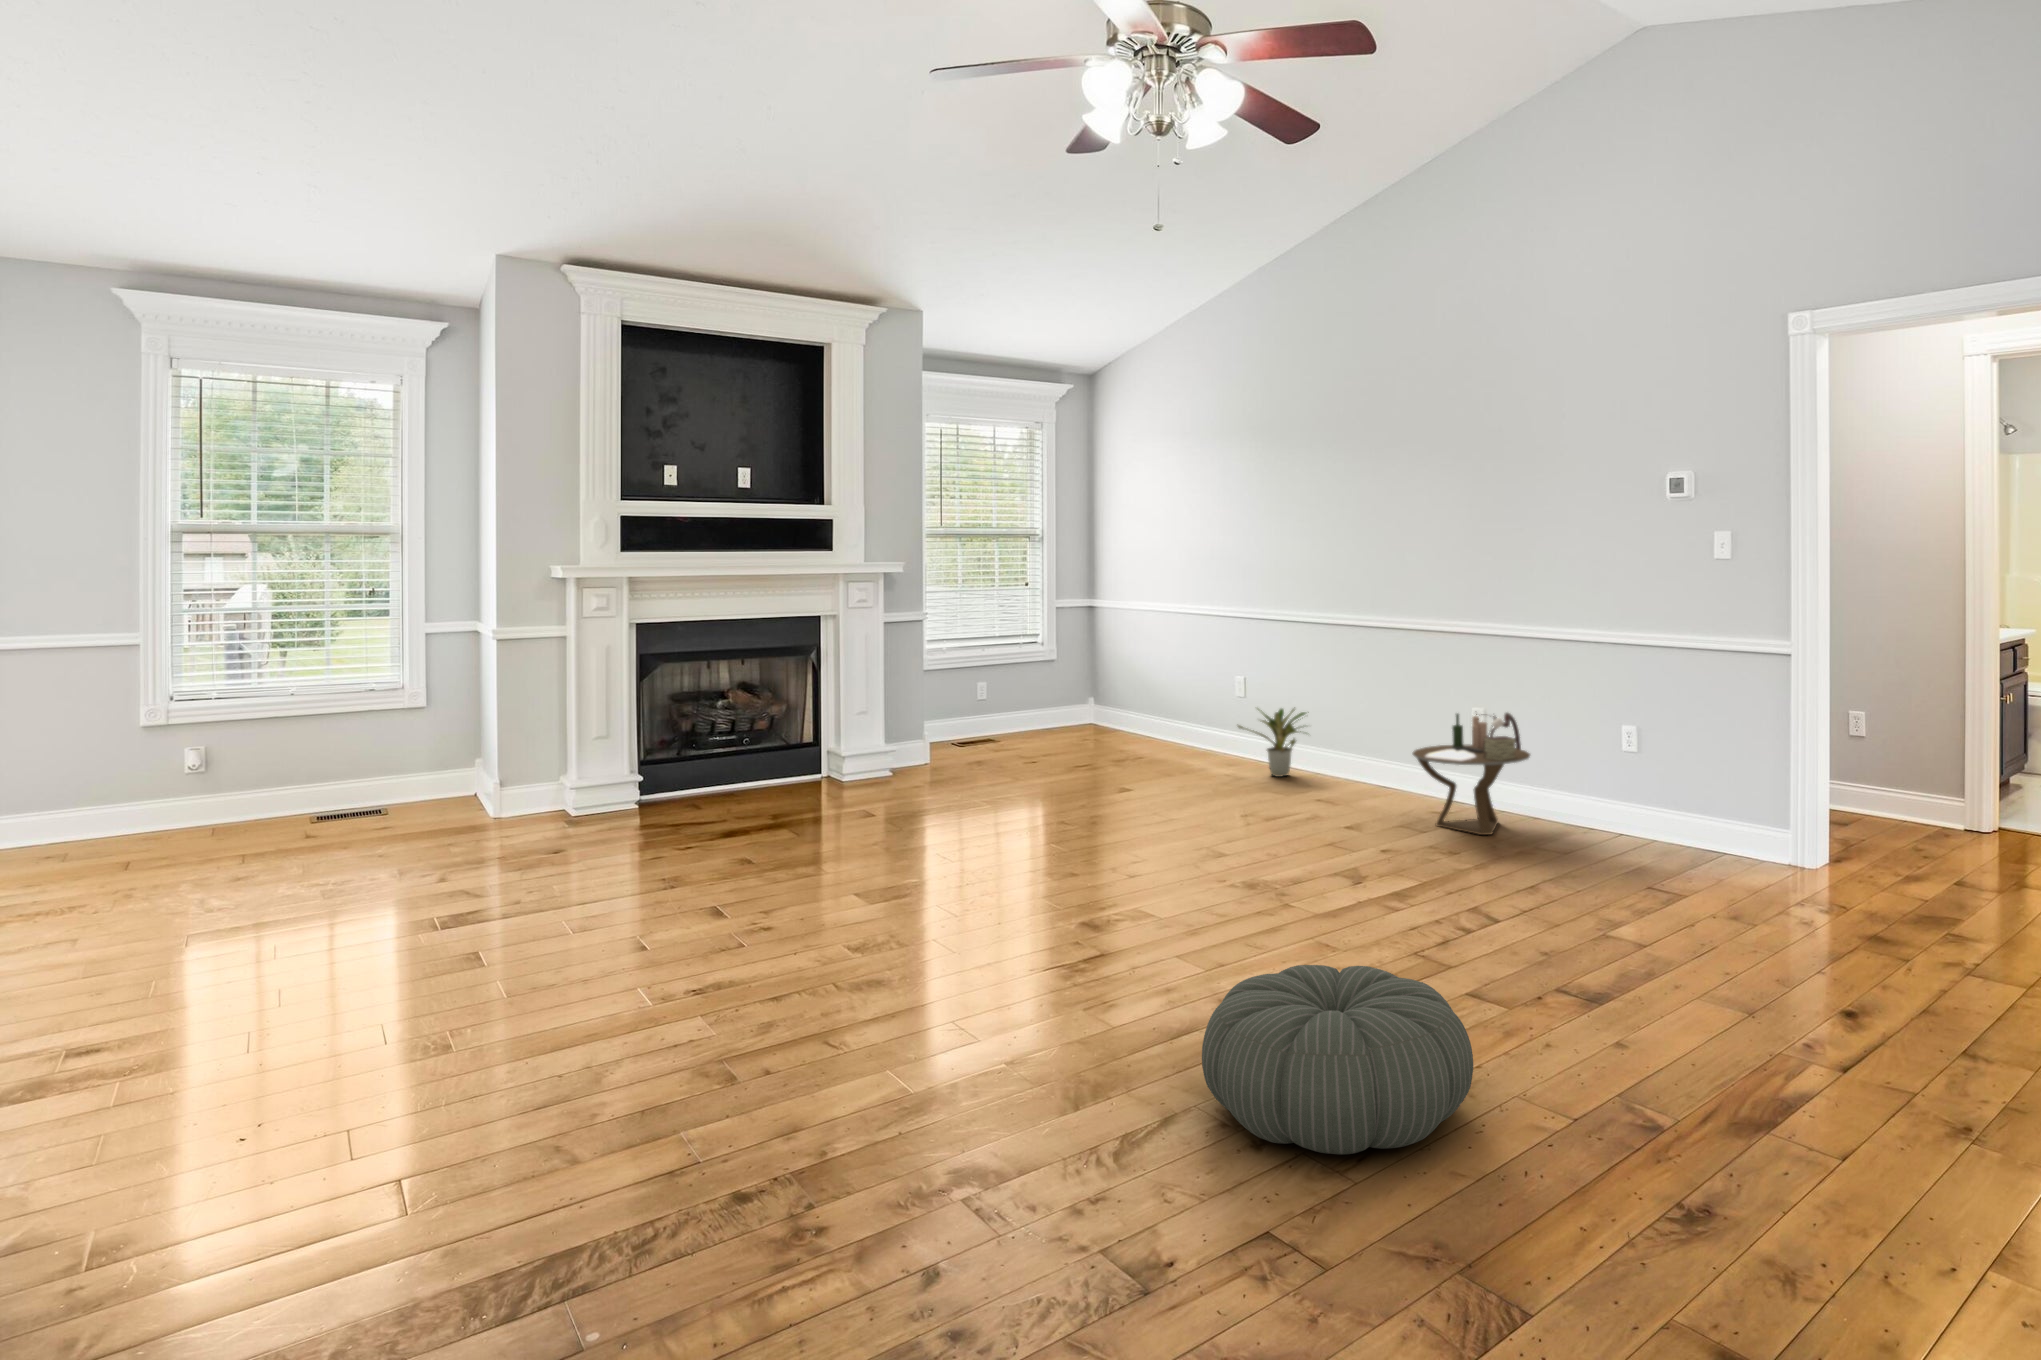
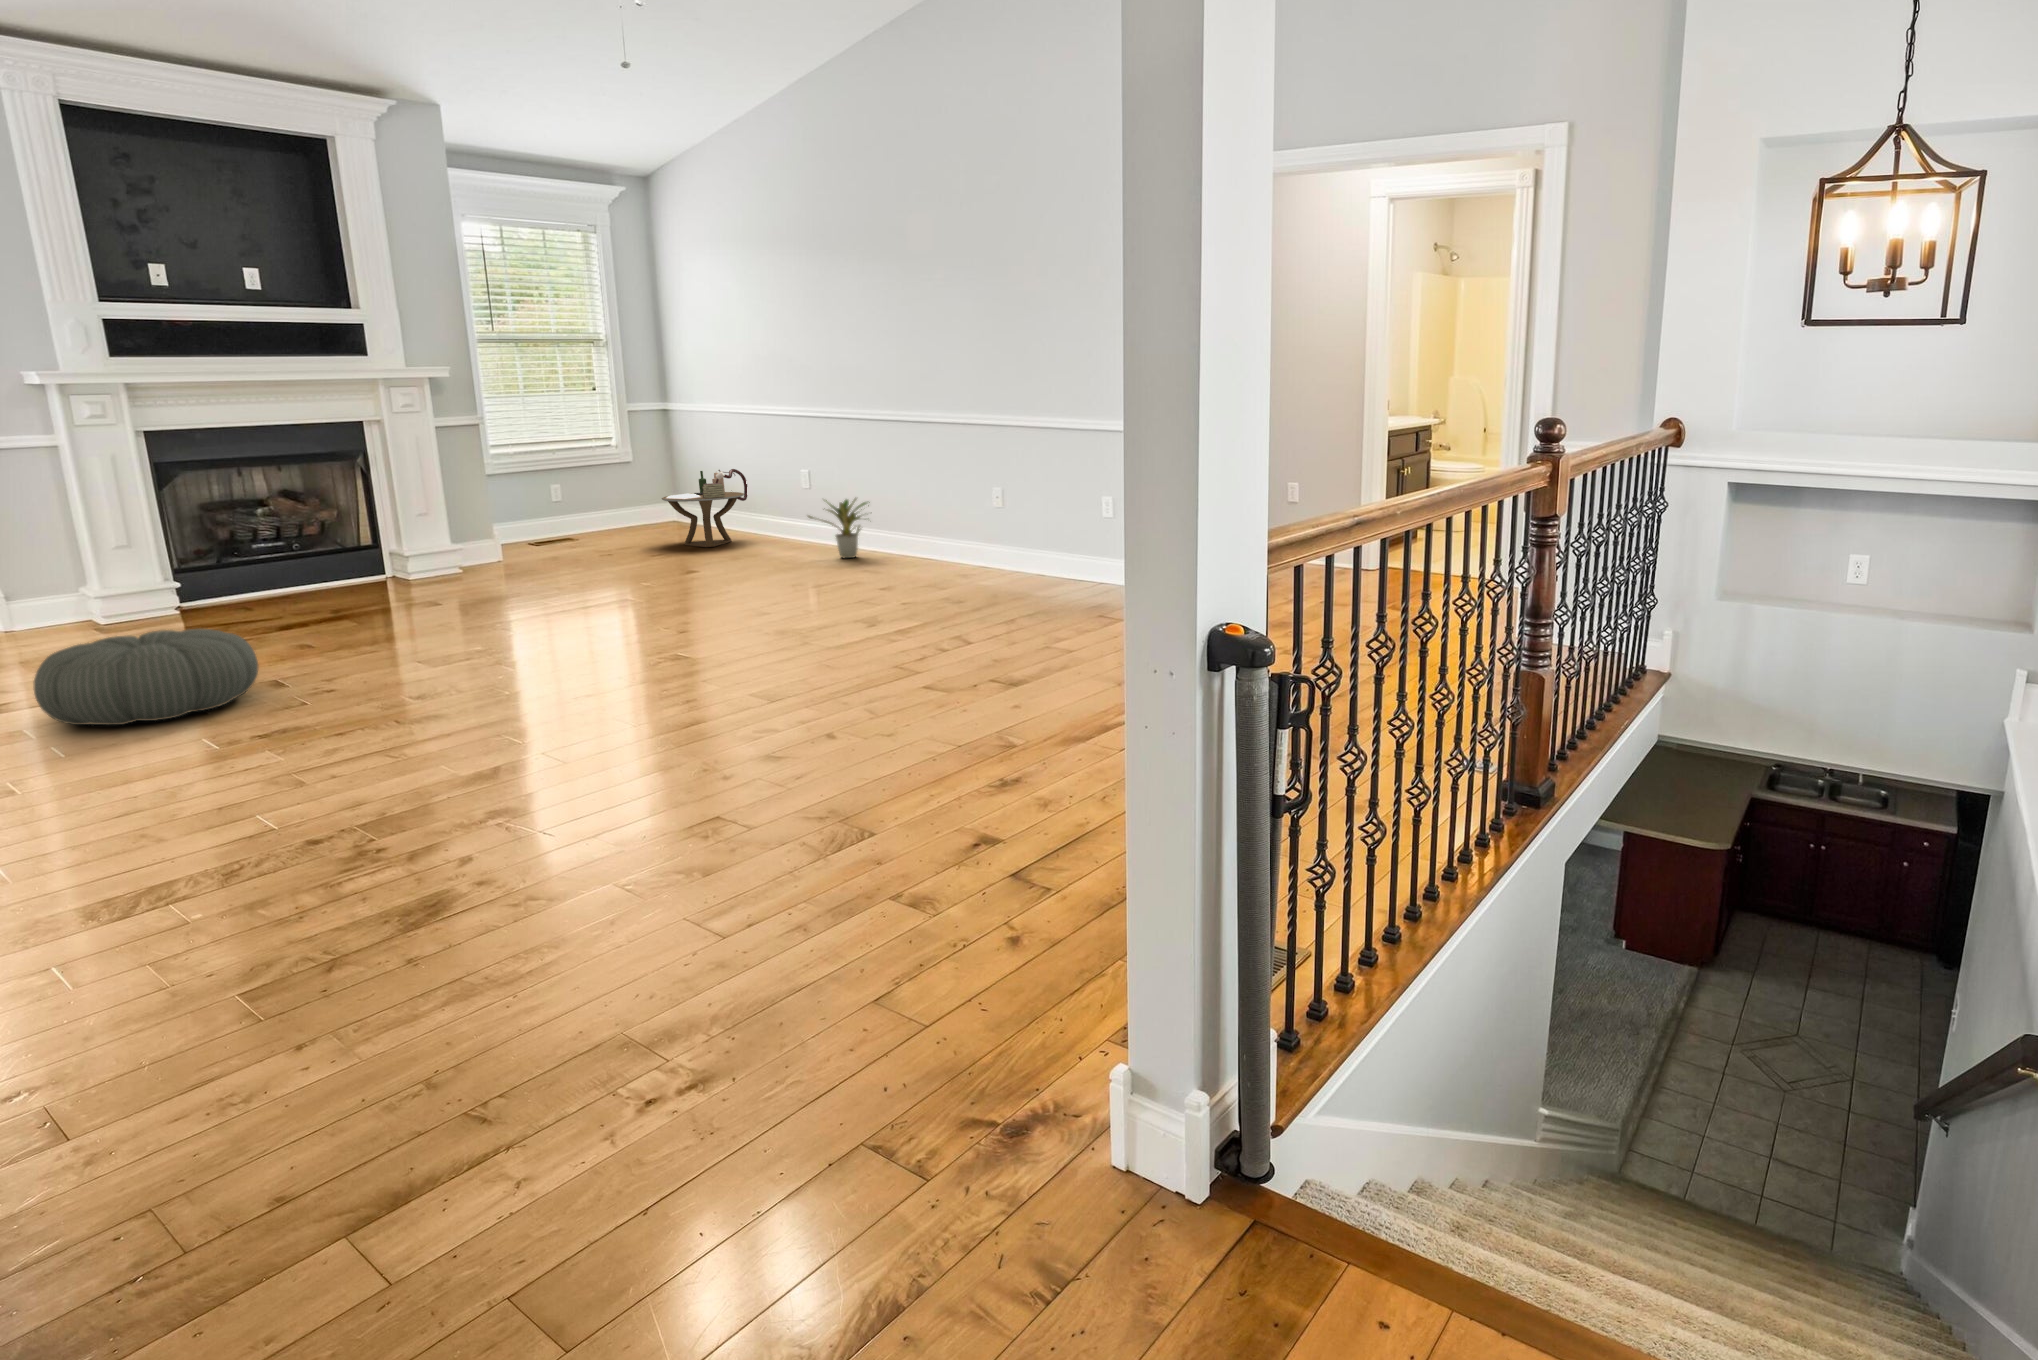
side table: present [1413,713,1530,835] -> present [662,469,747,547]
pouf: present [1202,965,1473,1154] -> present [34,629,258,725]

